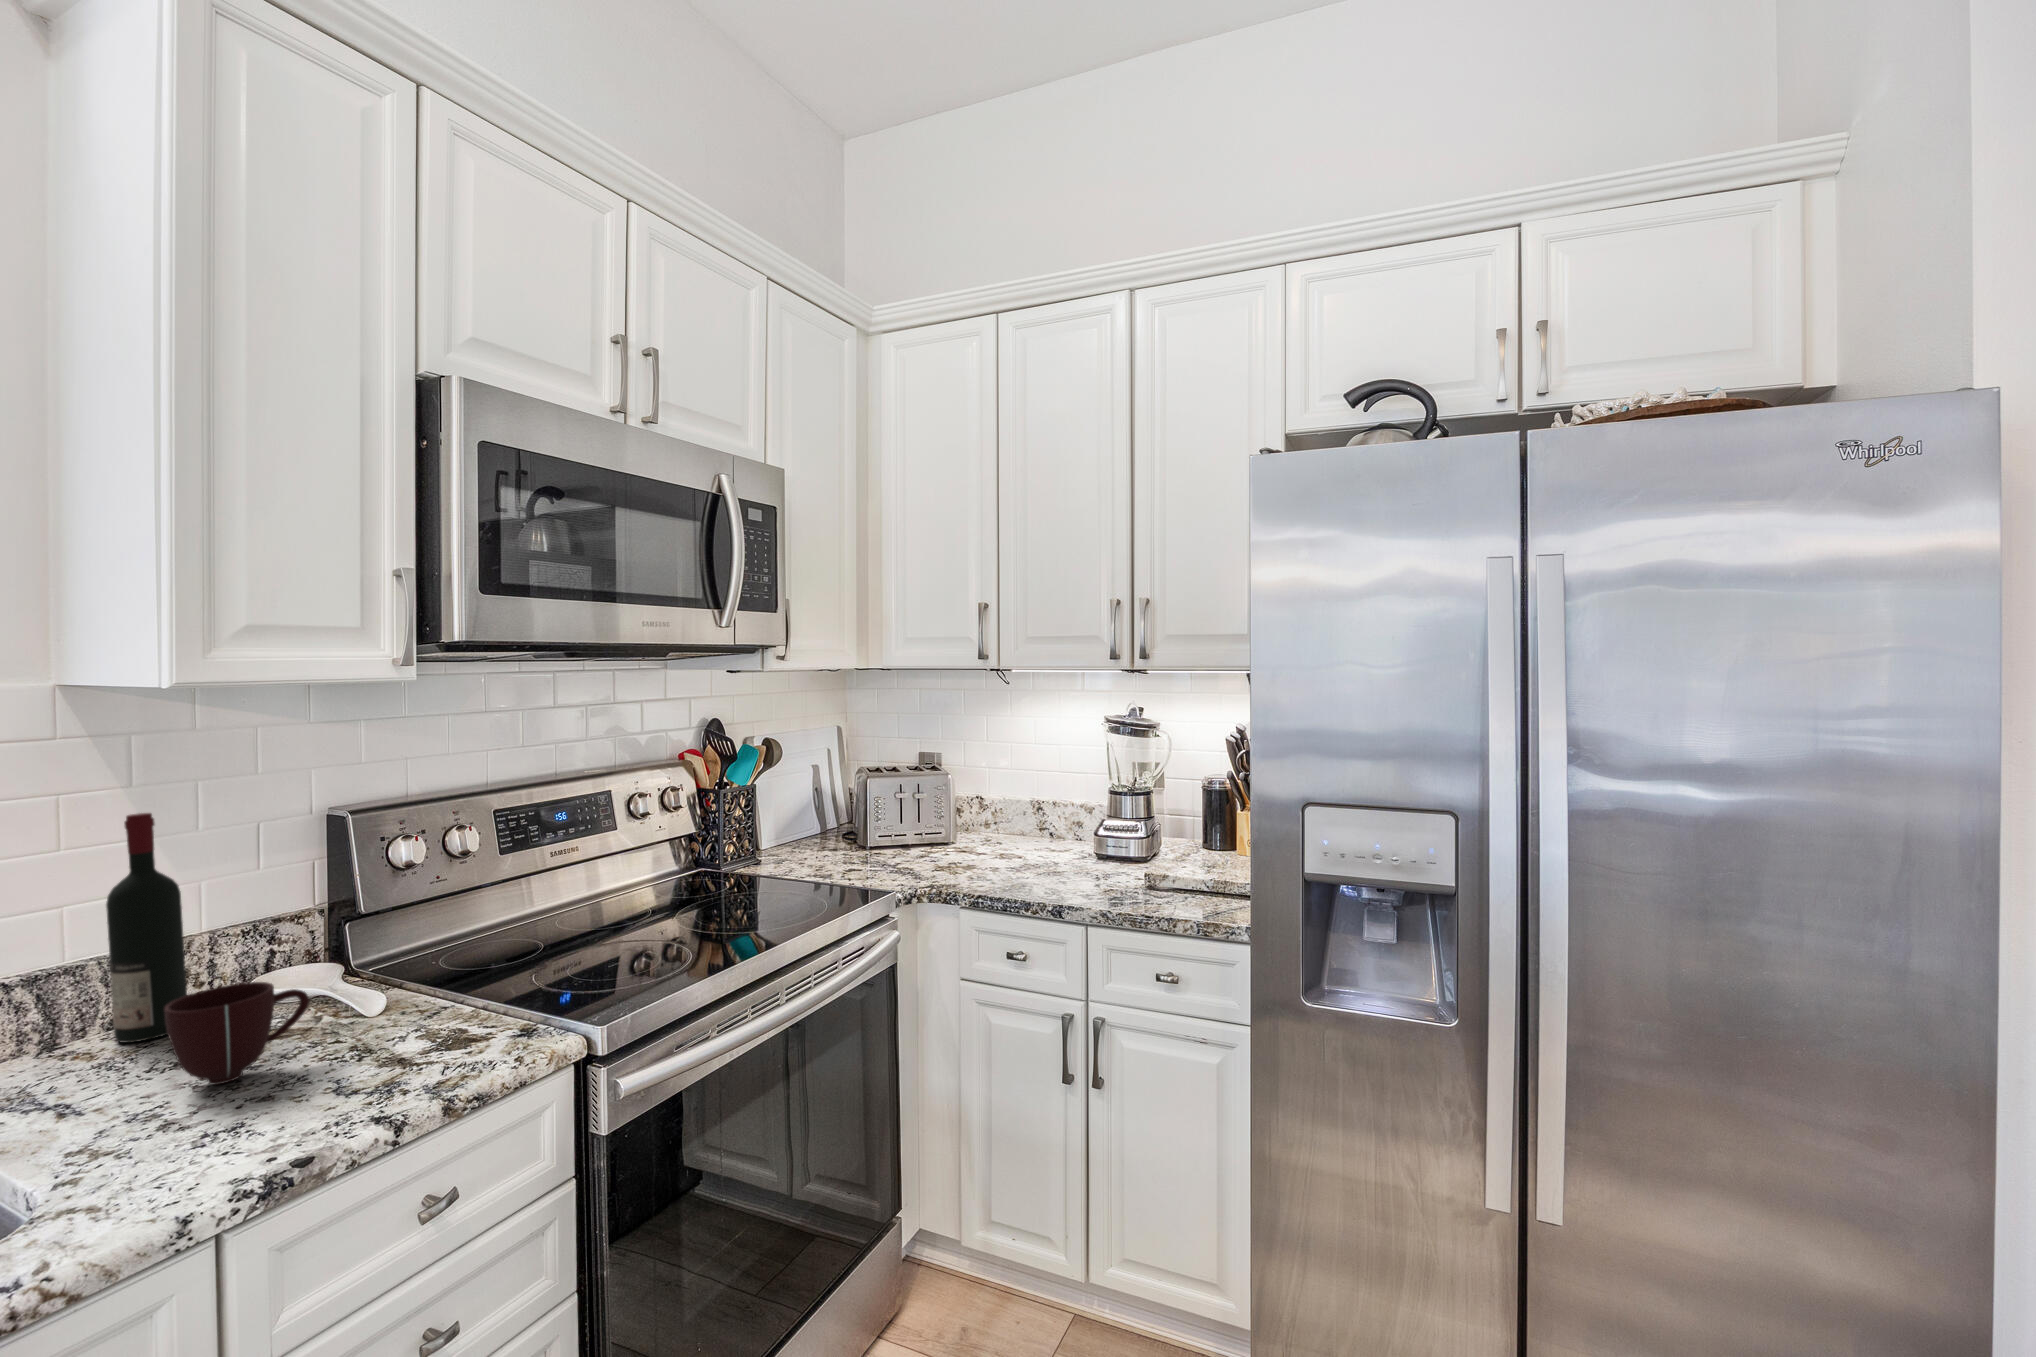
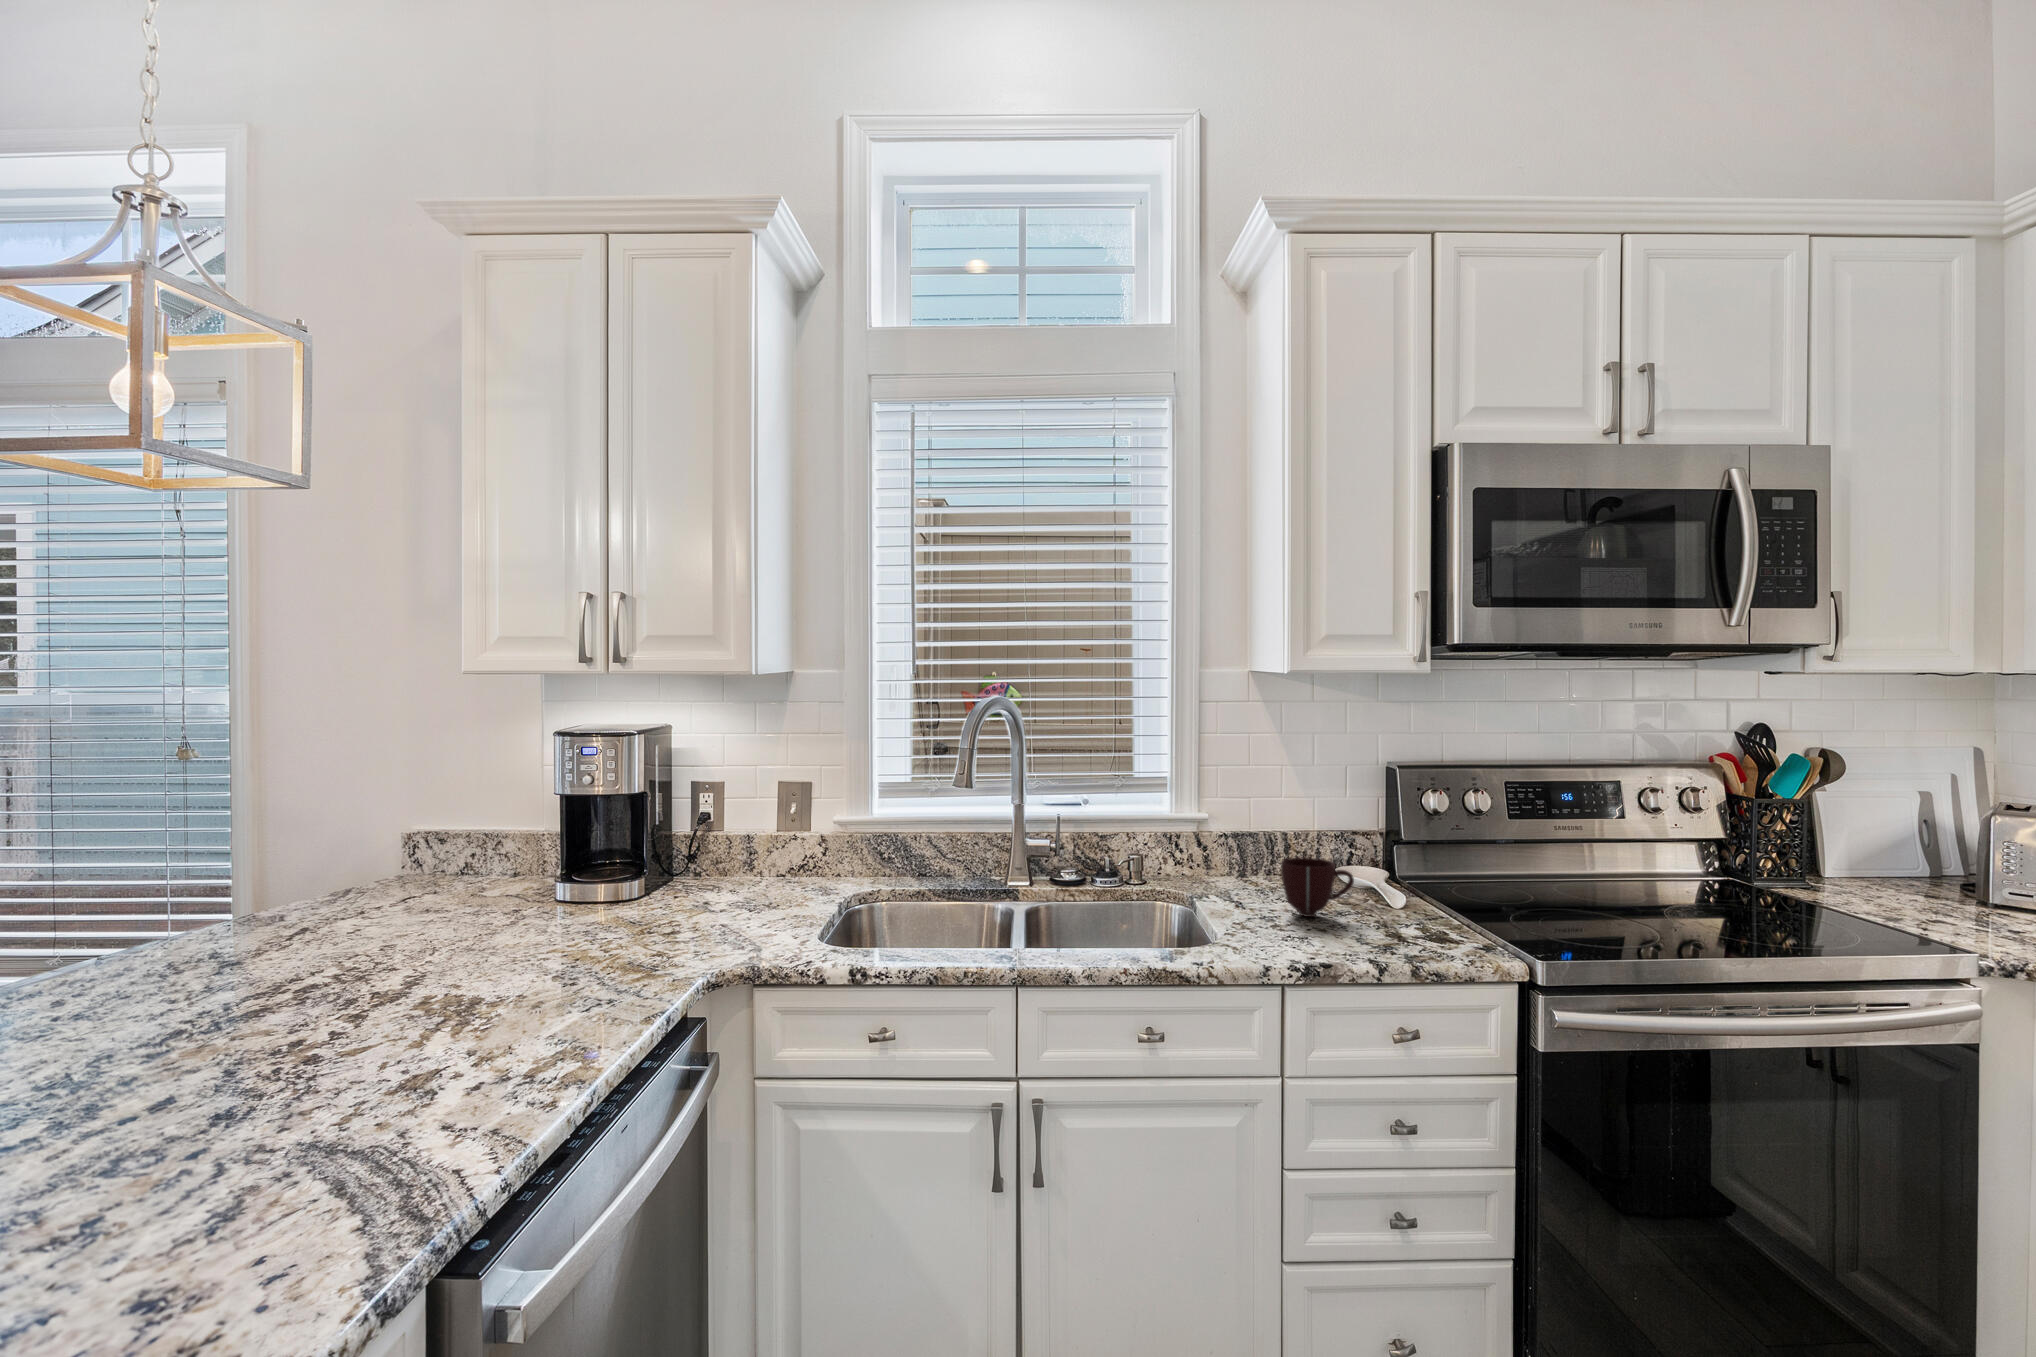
wine bottle: present [106,813,187,1043] -> none [1267,745,1303,887]

